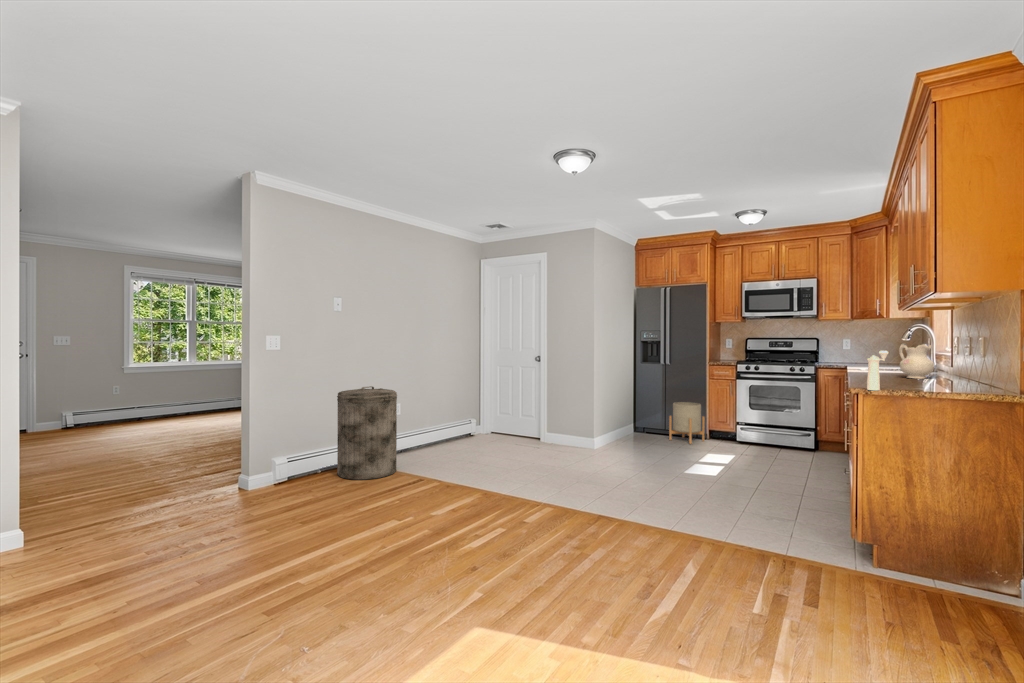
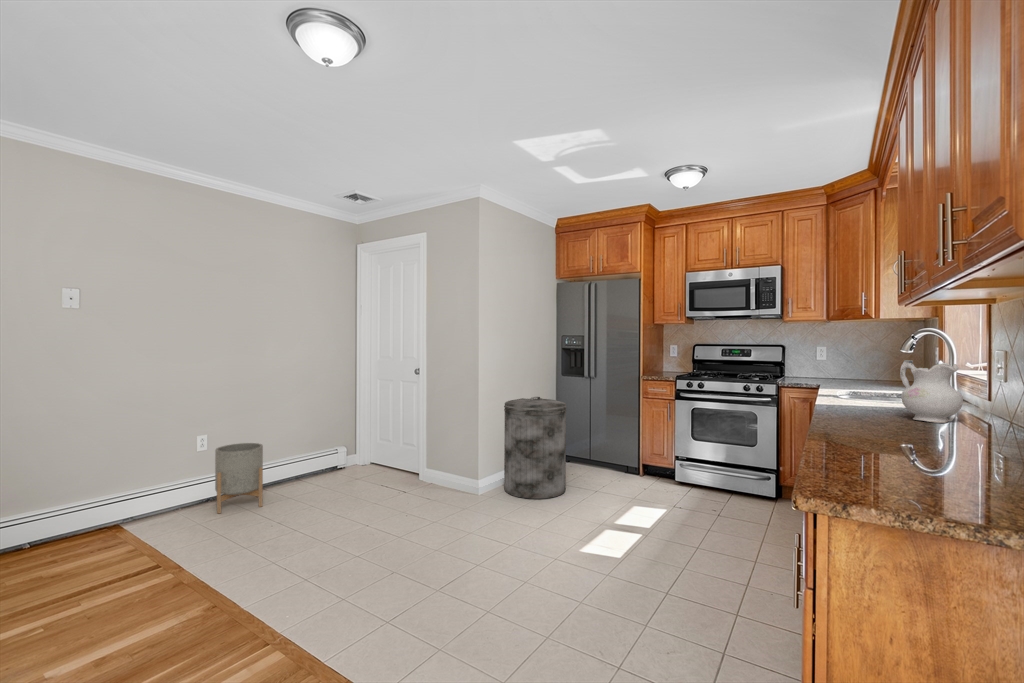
pepper mill: present [867,351,888,390] -> none [843,384,889,474]
trash can: present [337,386,397,480] -> present [504,397,567,499]
planter: present [669,402,705,444] -> present [215,443,263,513]

